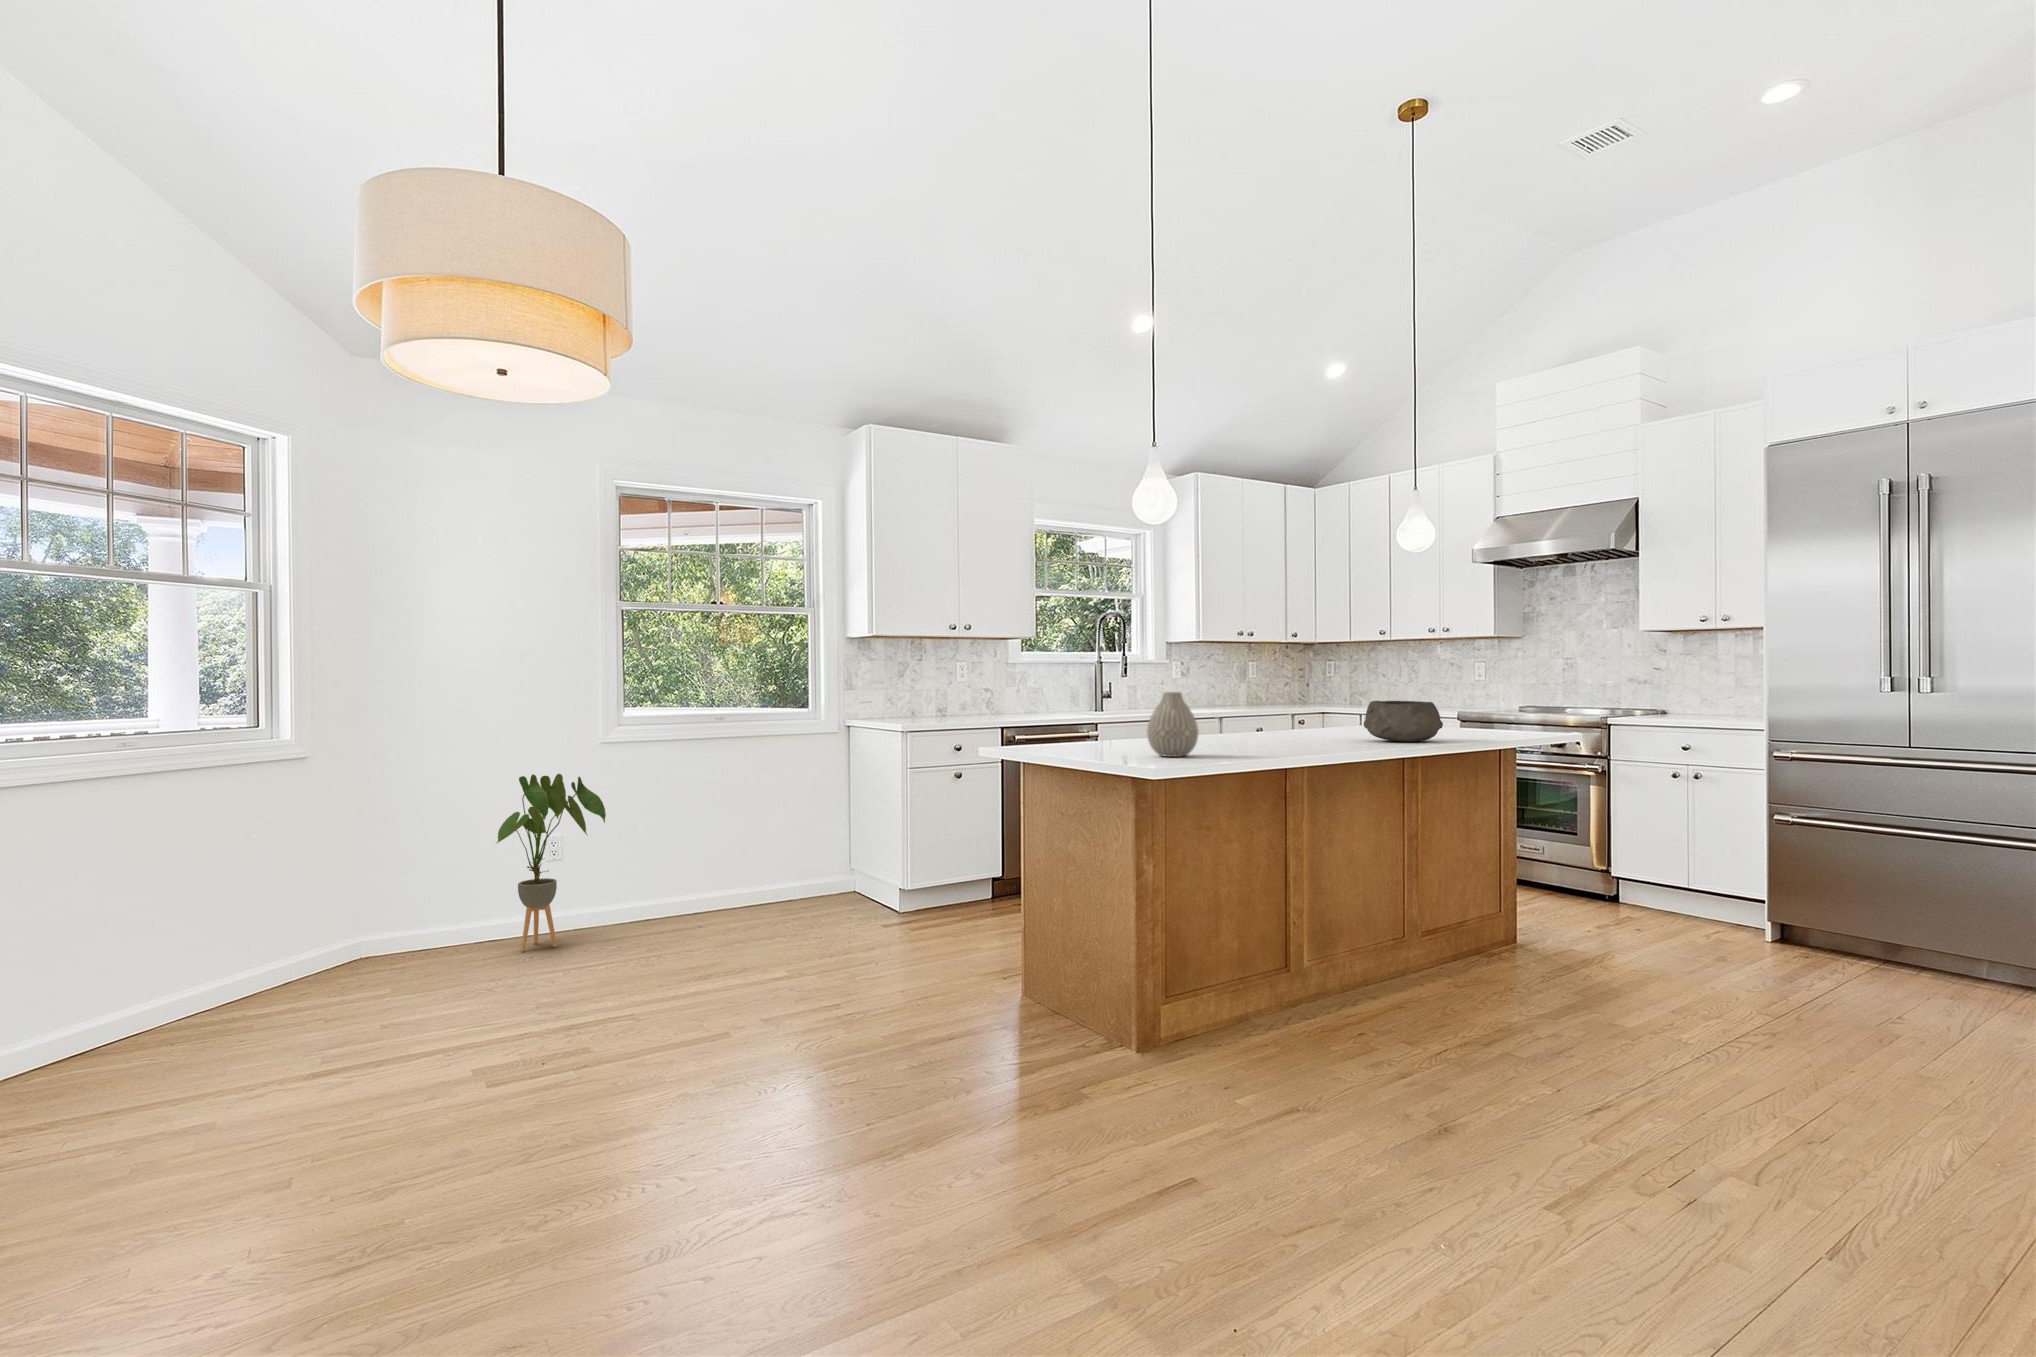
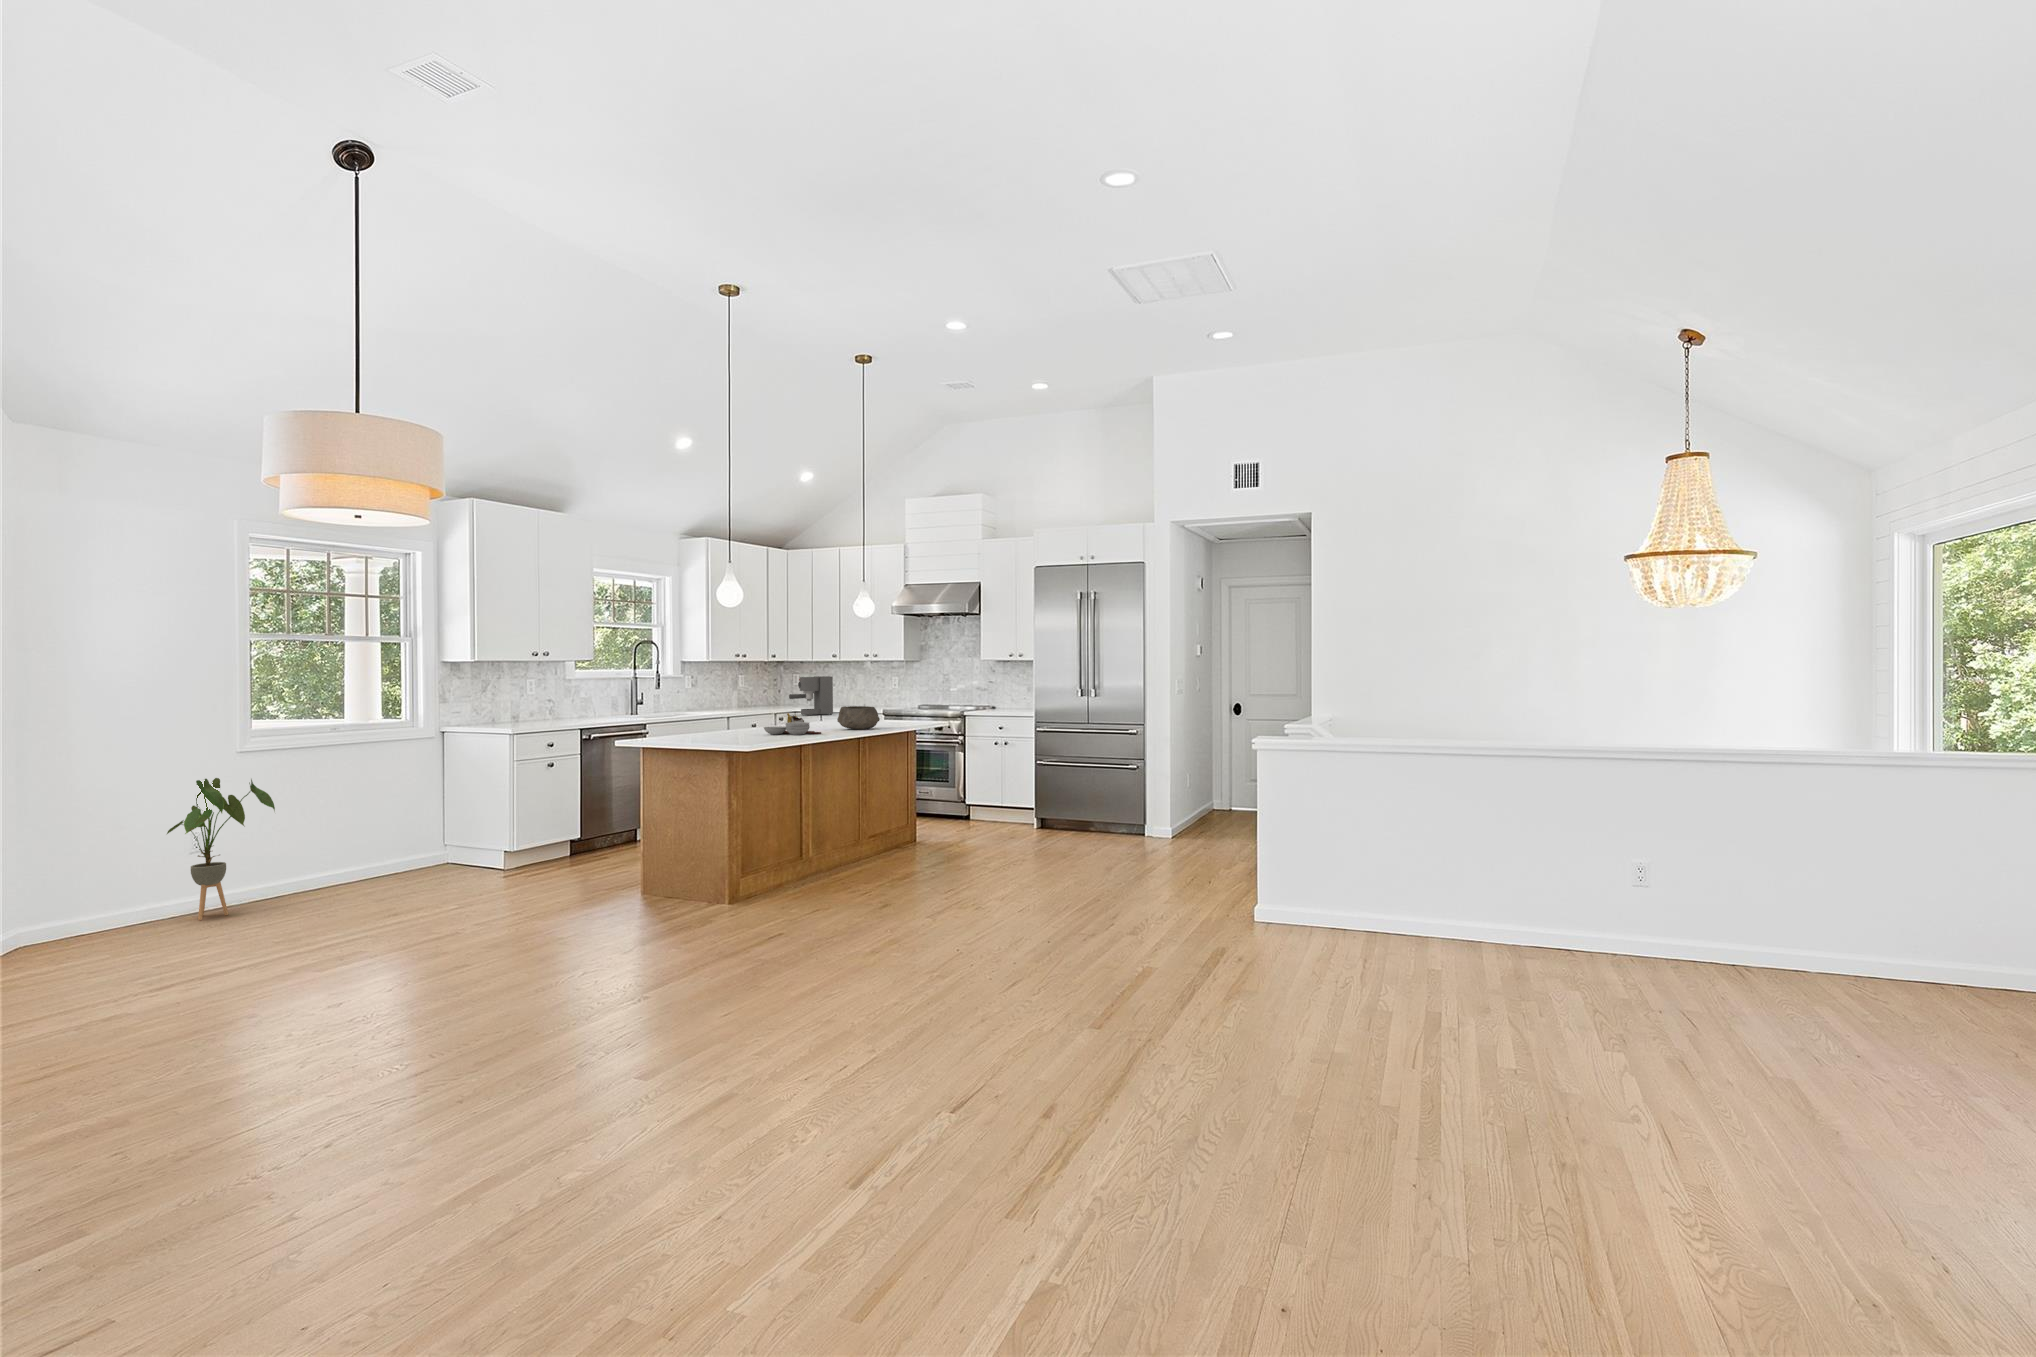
coffee maker: none [1314,662,1379,718] -> present [789,676,833,715]
vase: present [1147,692,1199,757] -> none [731,706,760,741]
cutting board: none [1226,710,1327,748] -> present [764,713,821,735]

